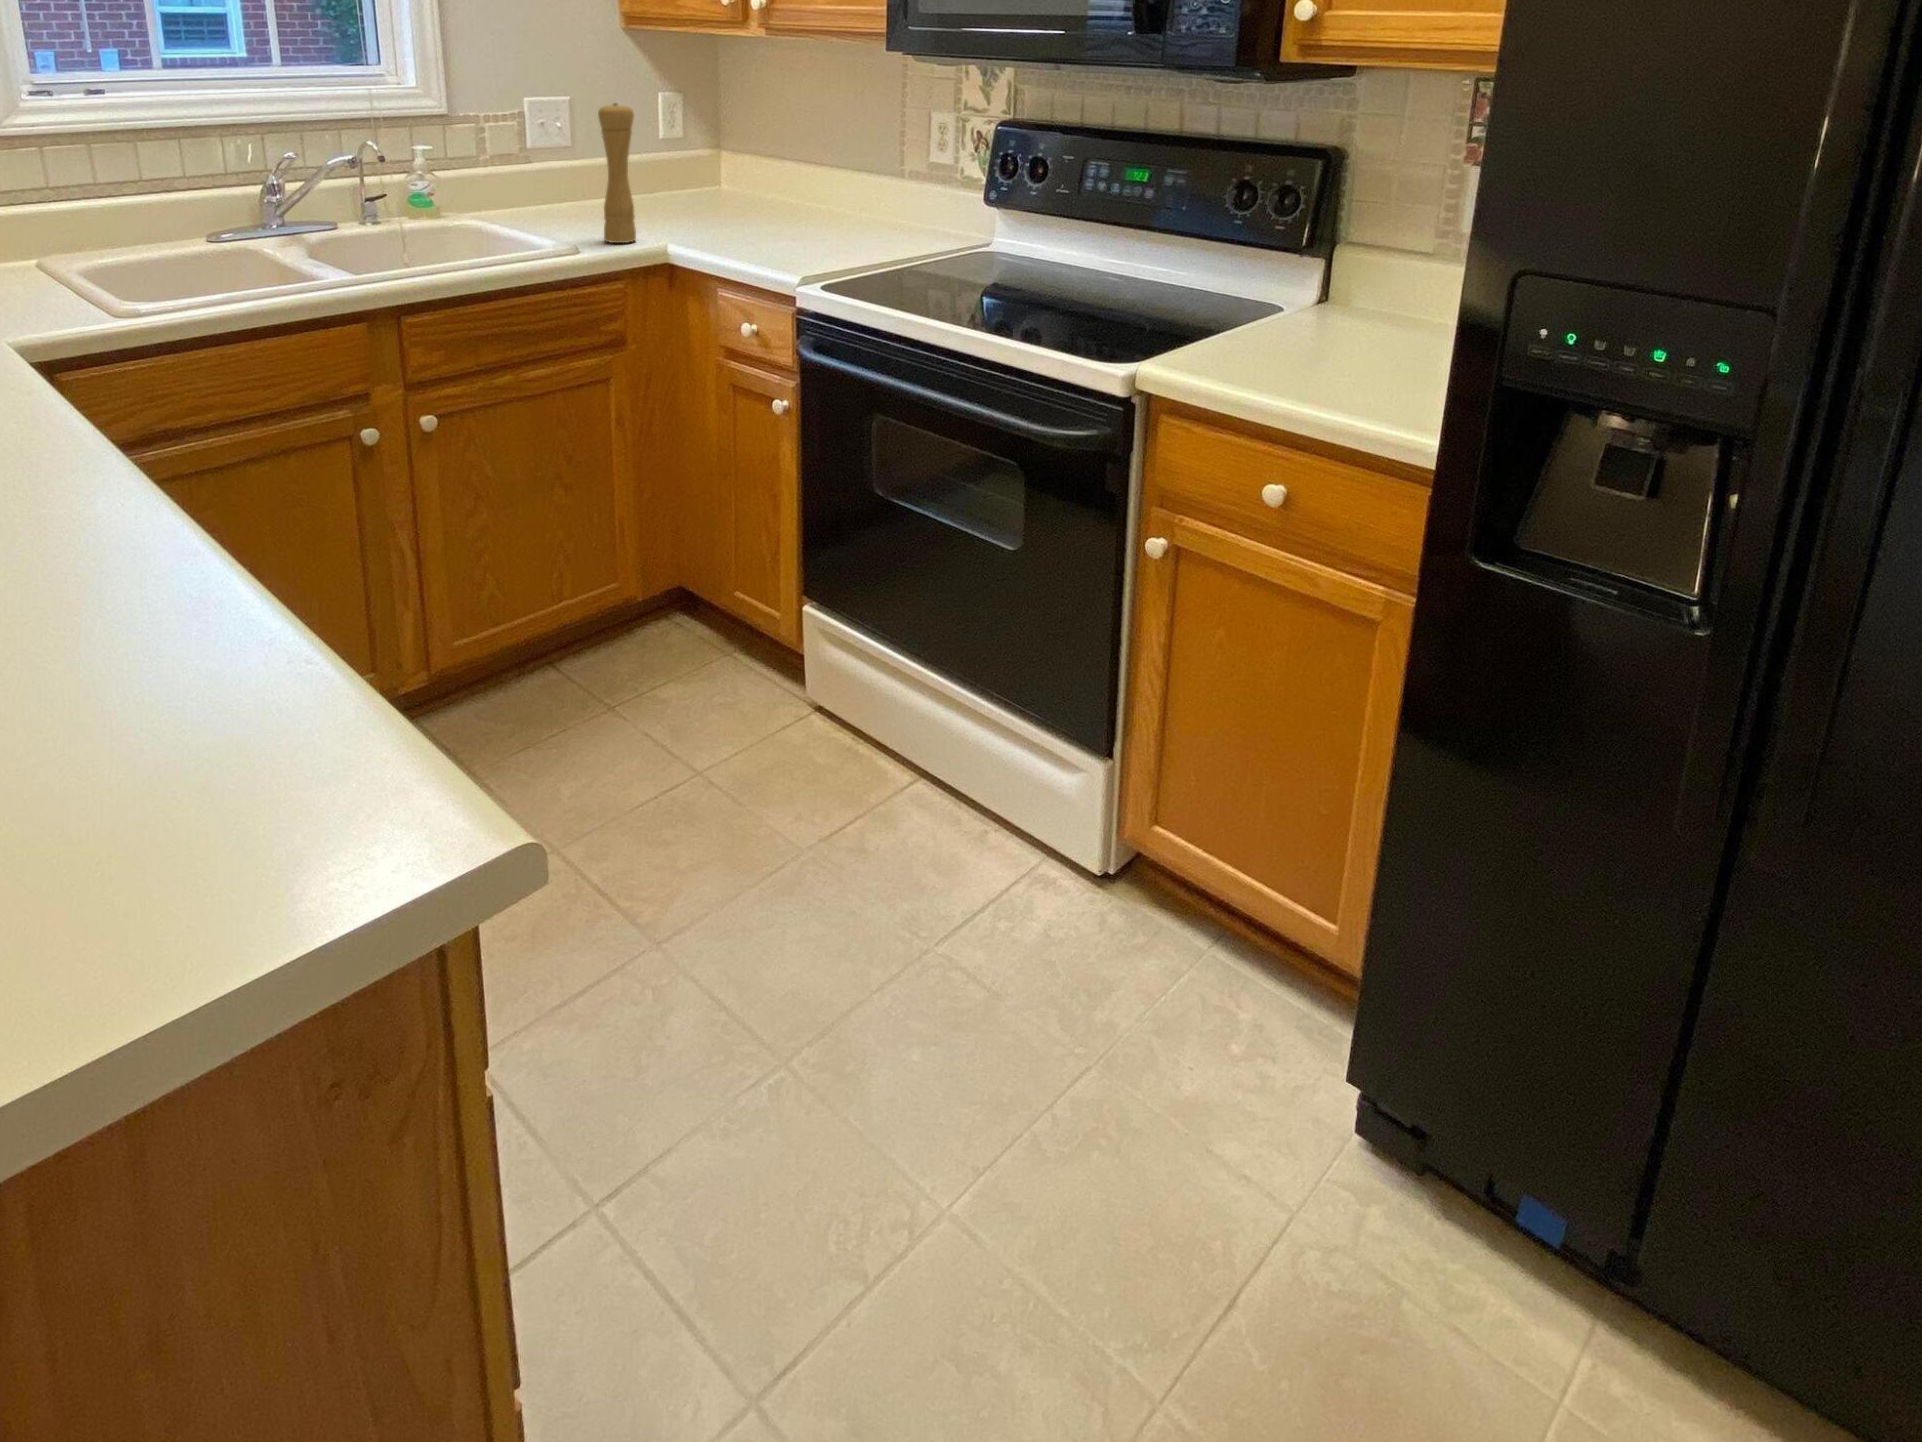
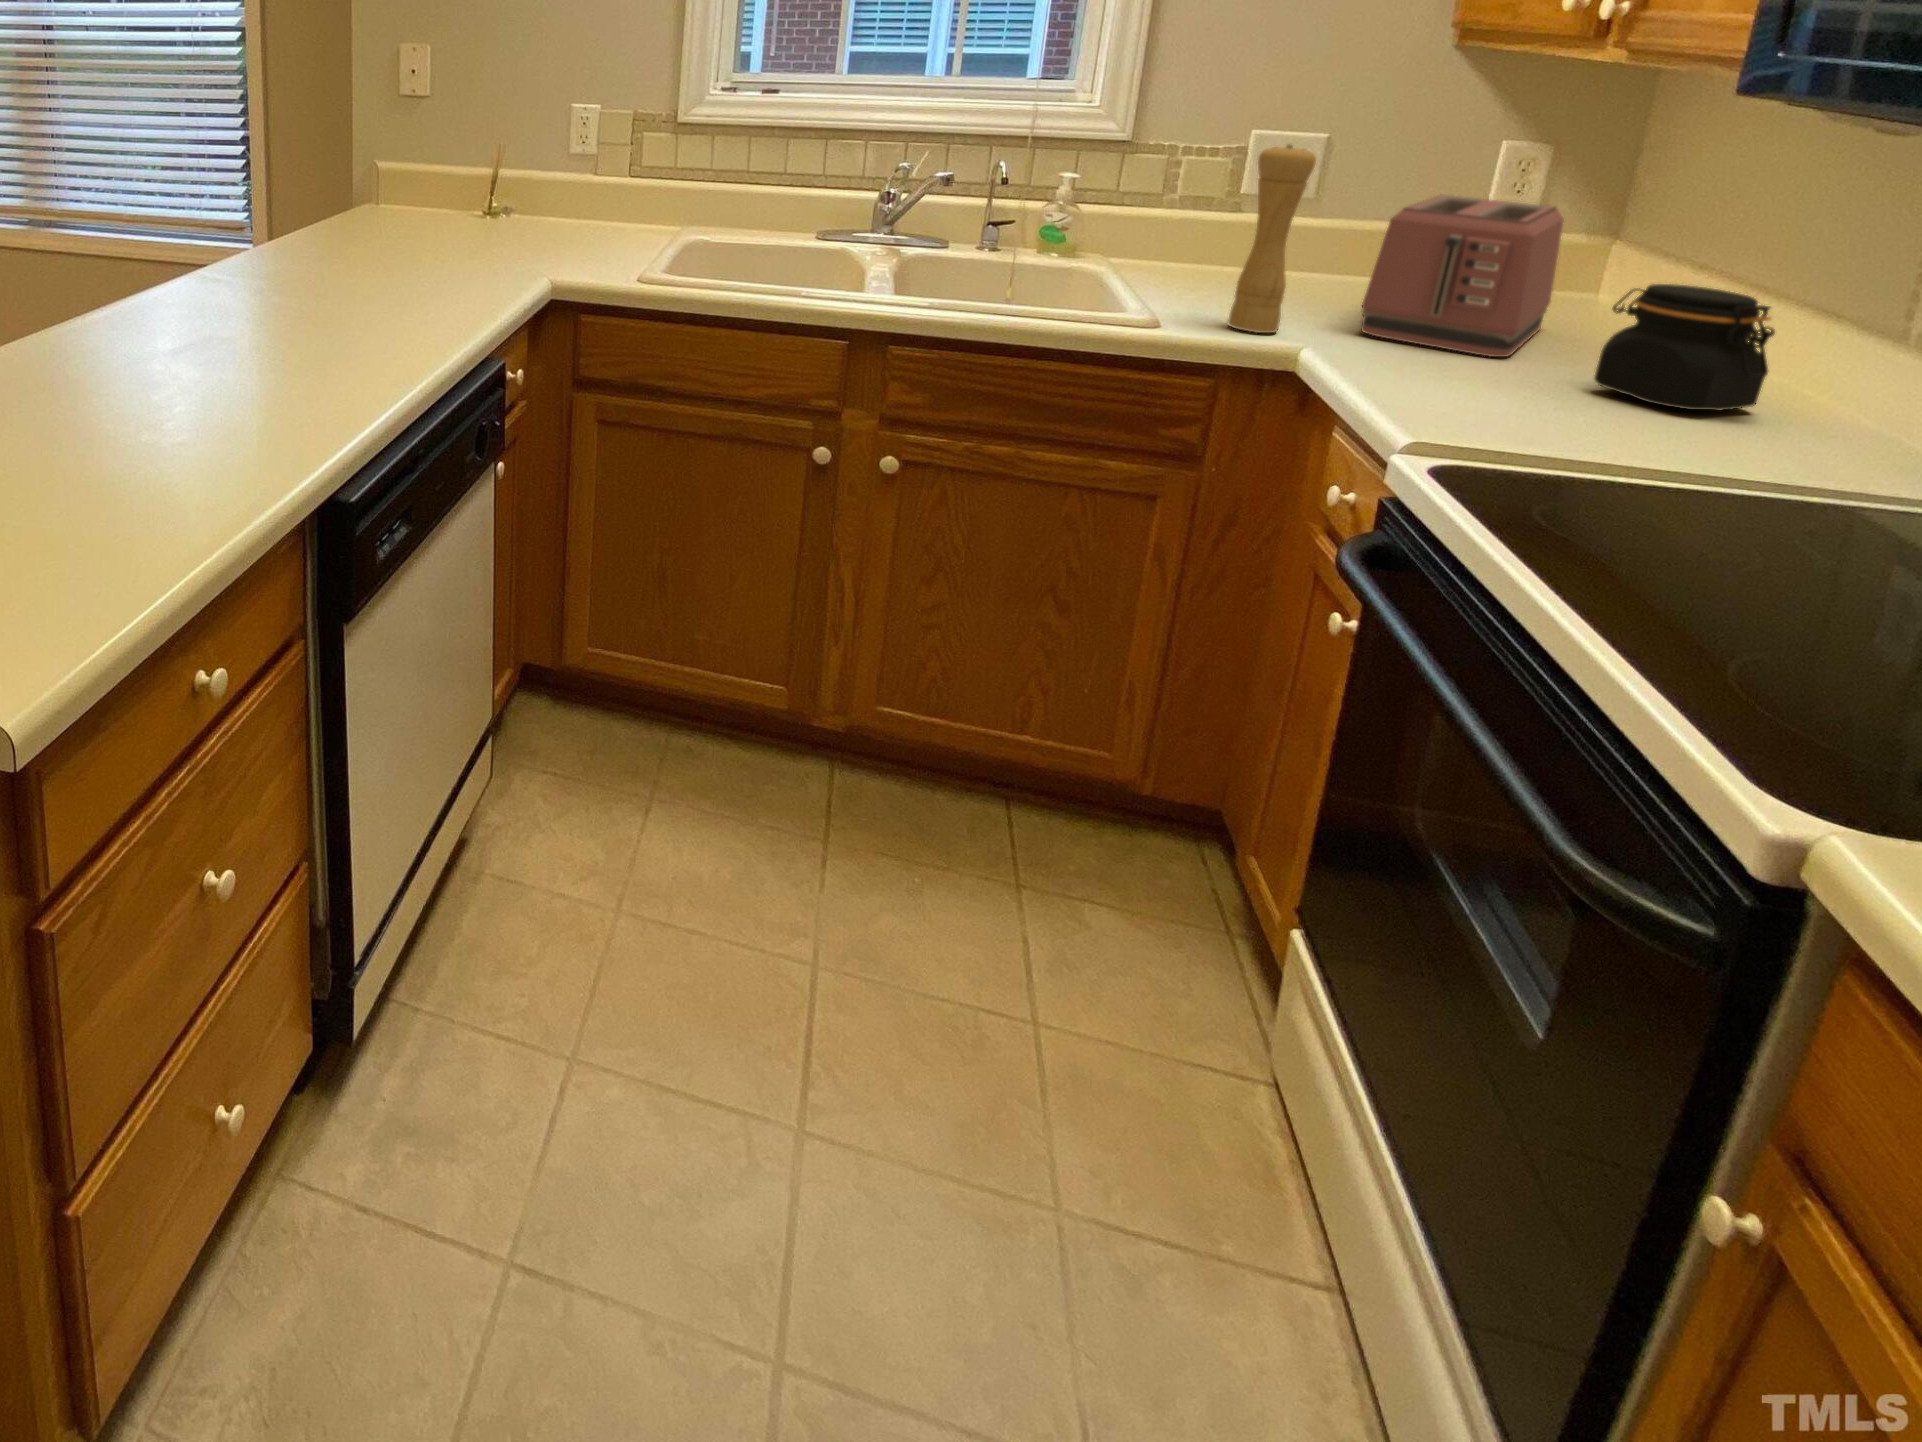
toaster: none [655,130,750,230] -> present [1361,195,1564,357]
jar: none [798,165,871,233] -> present [1594,284,1775,411]

